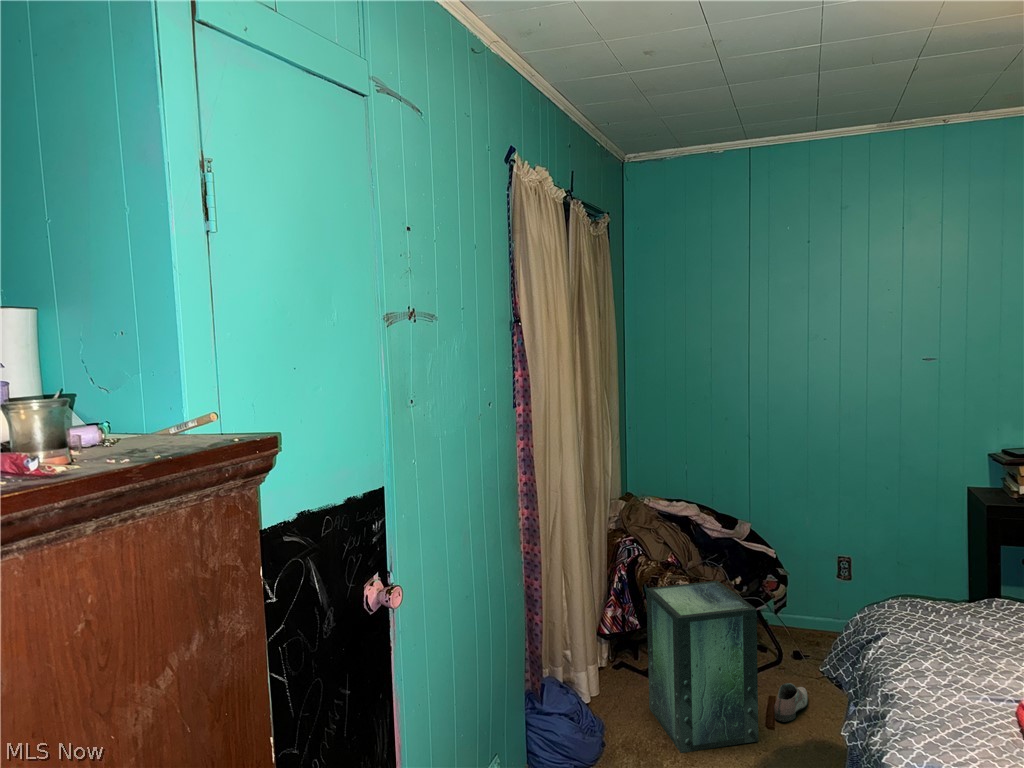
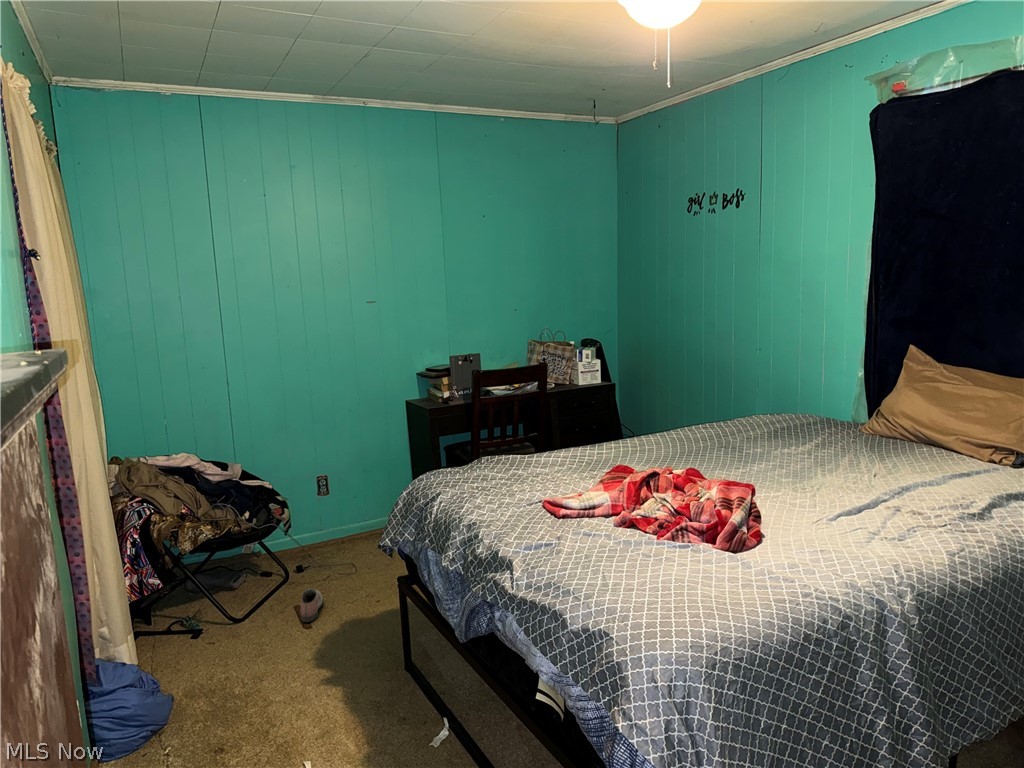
storage box: present [646,581,758,753] -> none [171,518,297,683]

